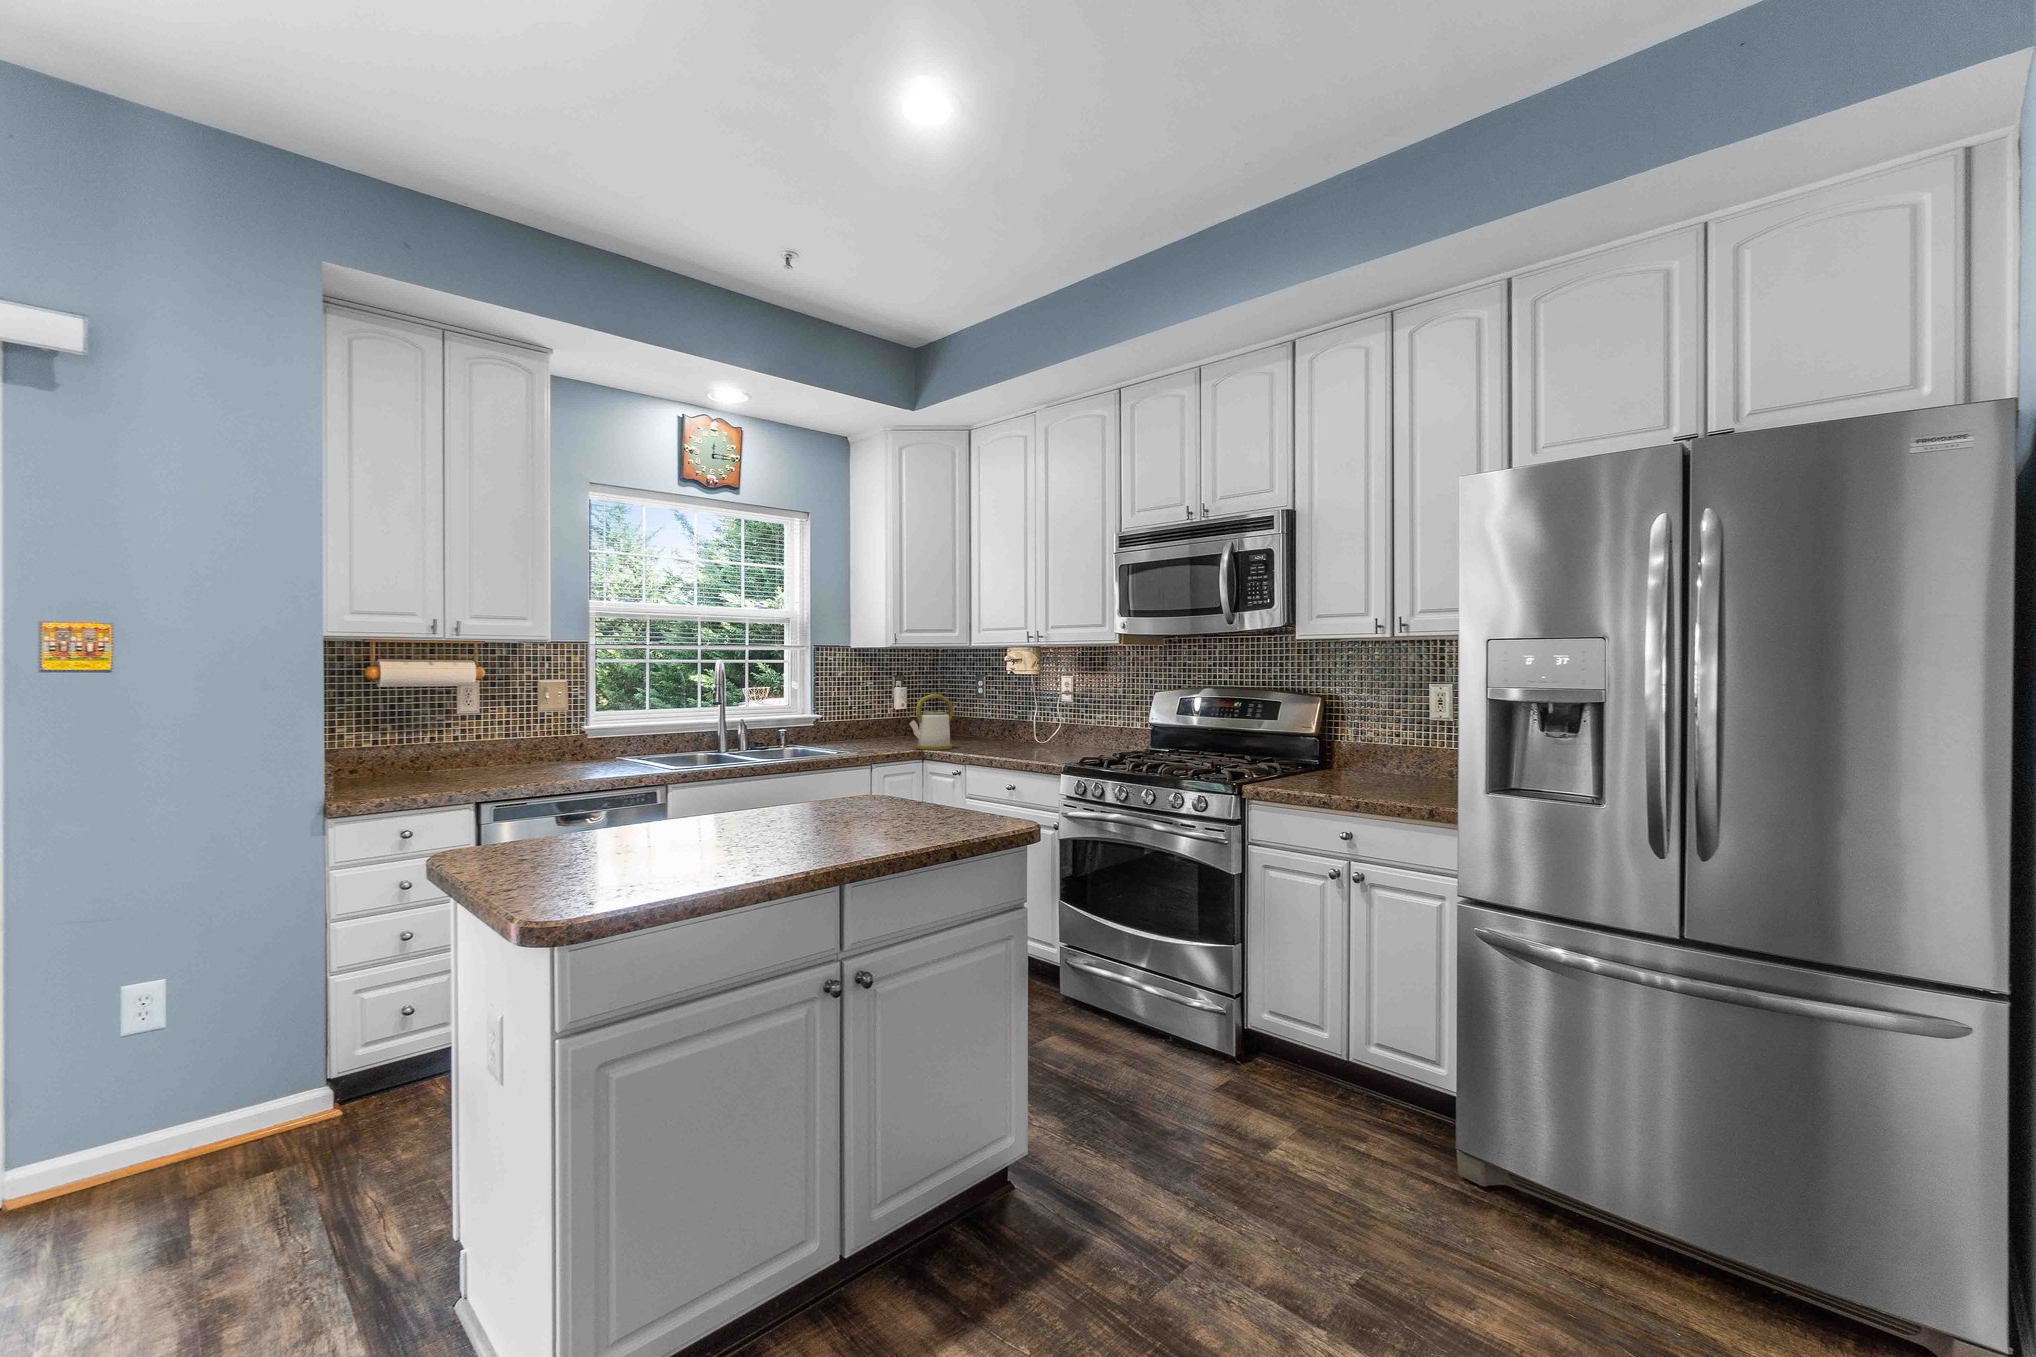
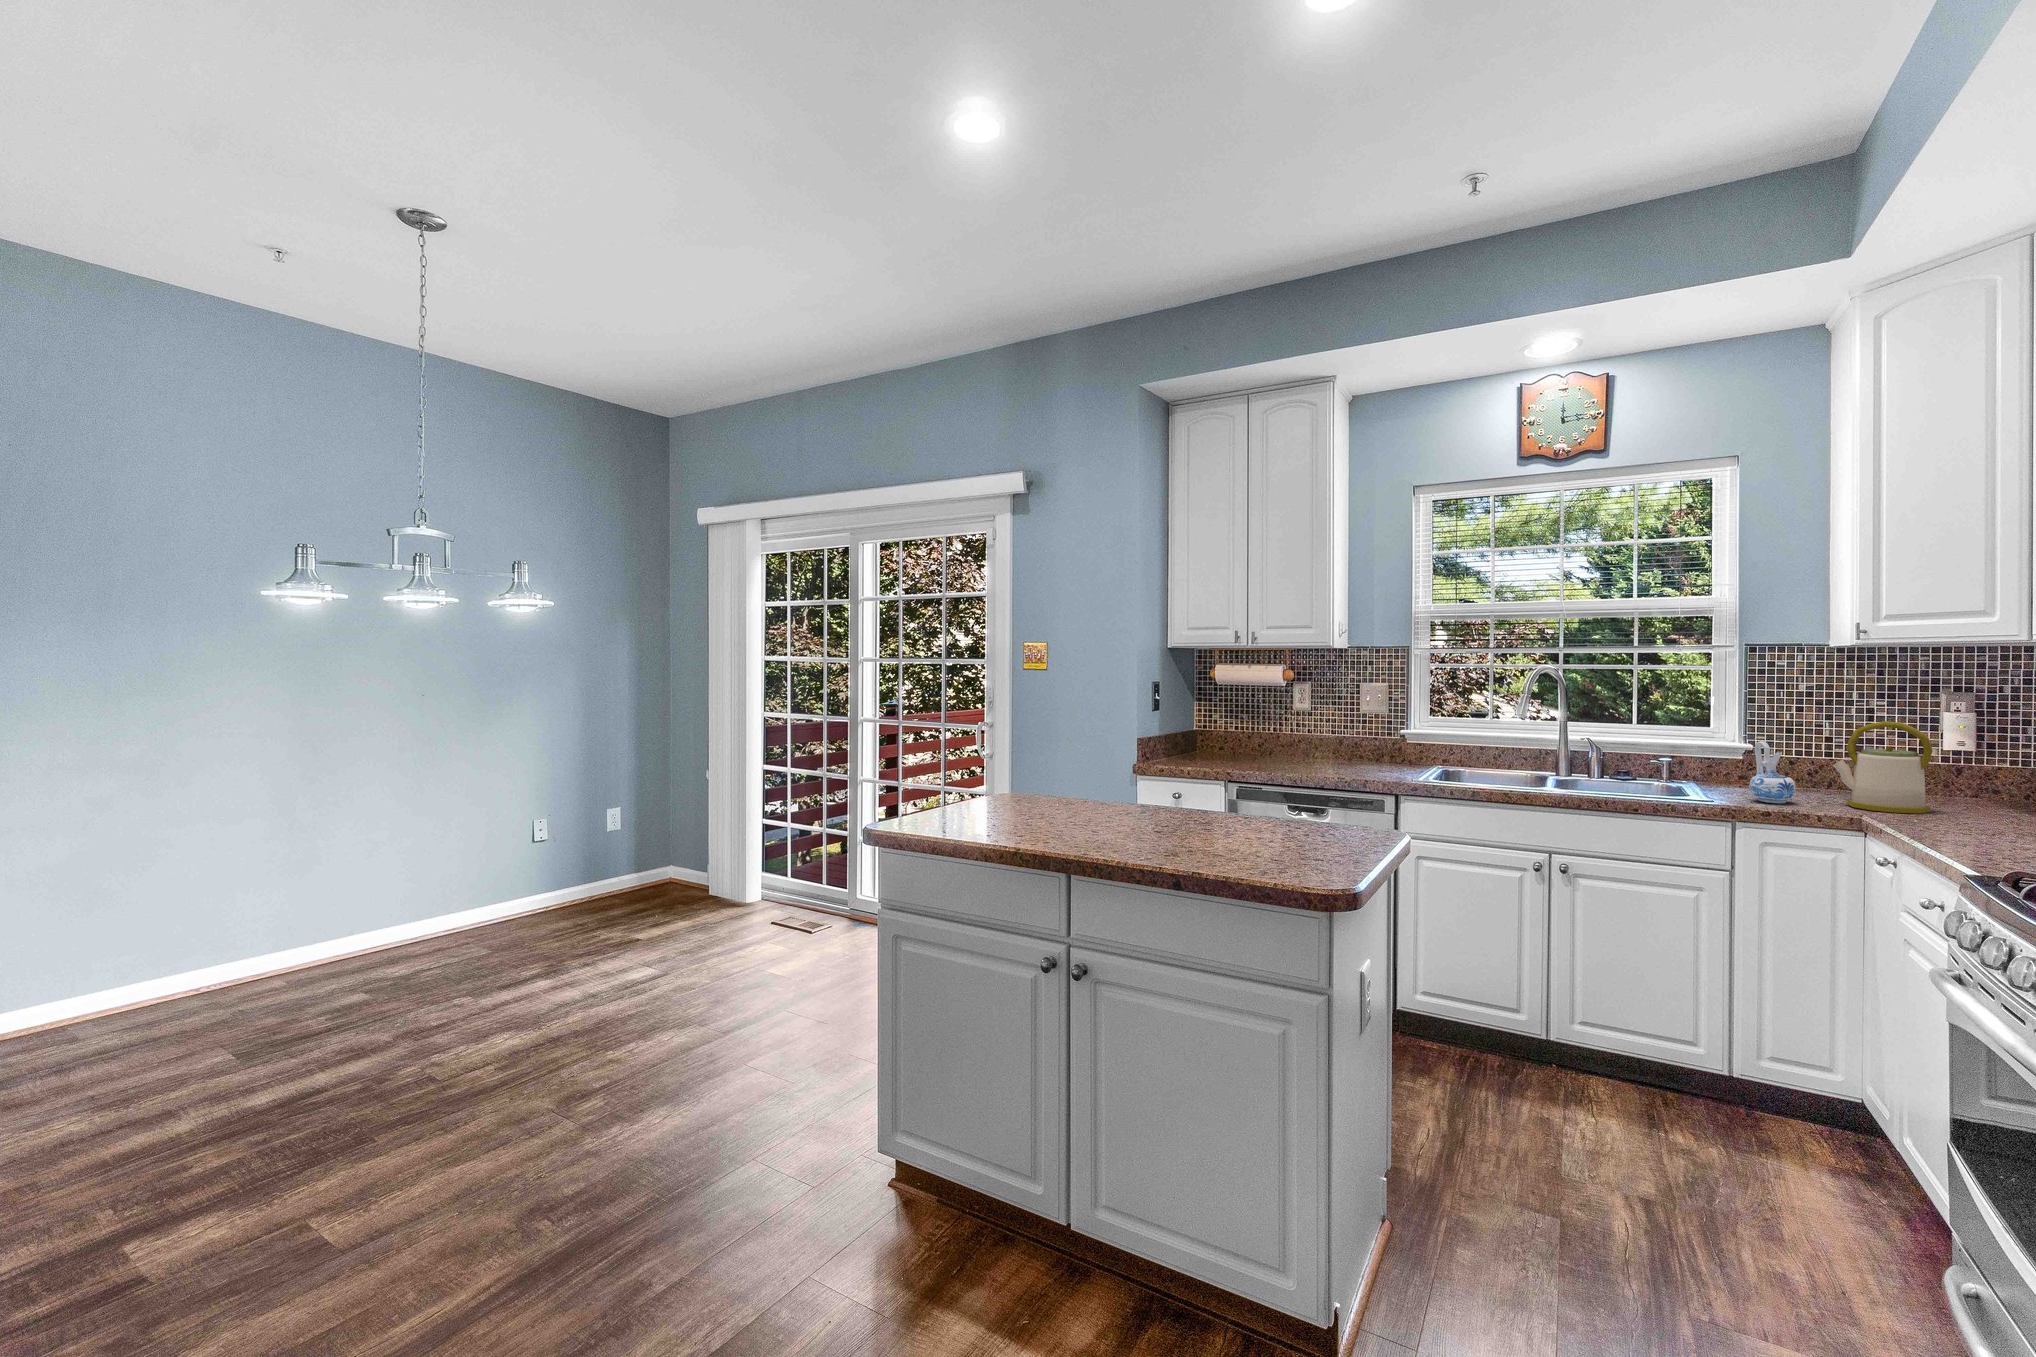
ceramic pitcher: none [873,711,897,752] -> present [1749,741,1796,803]

